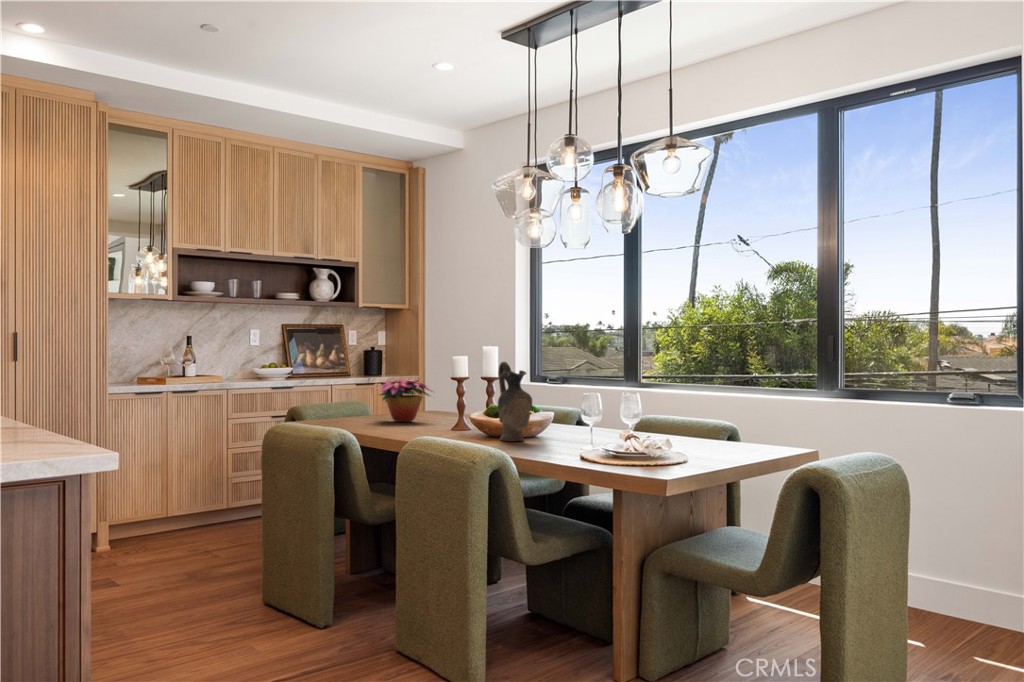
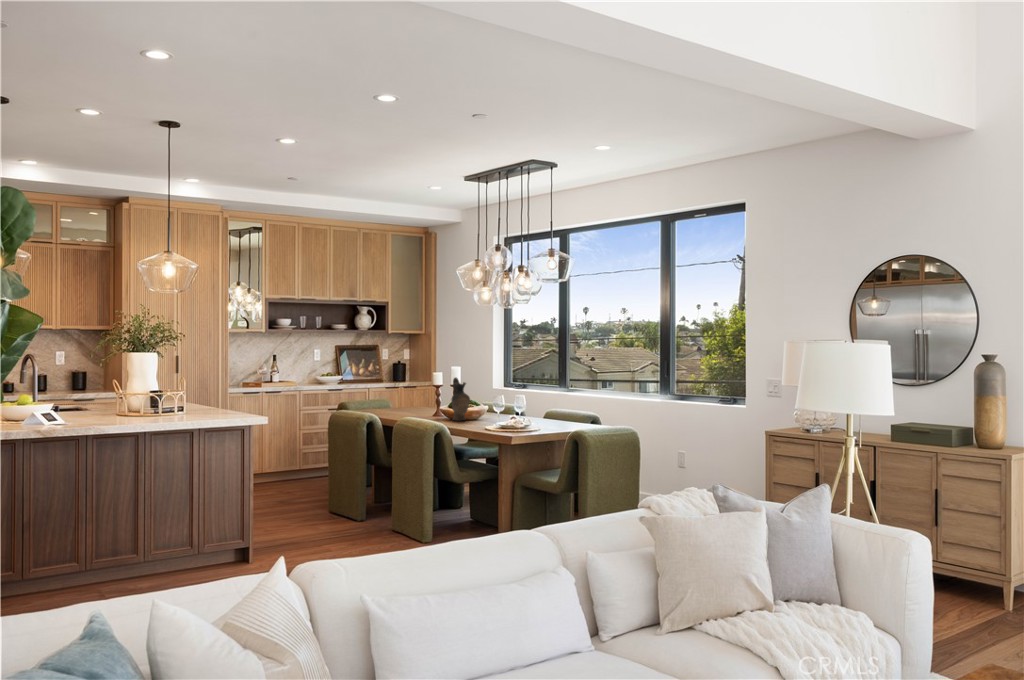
flower arrangement: present [378,379,432,422] -> none [389,385,428,411]

